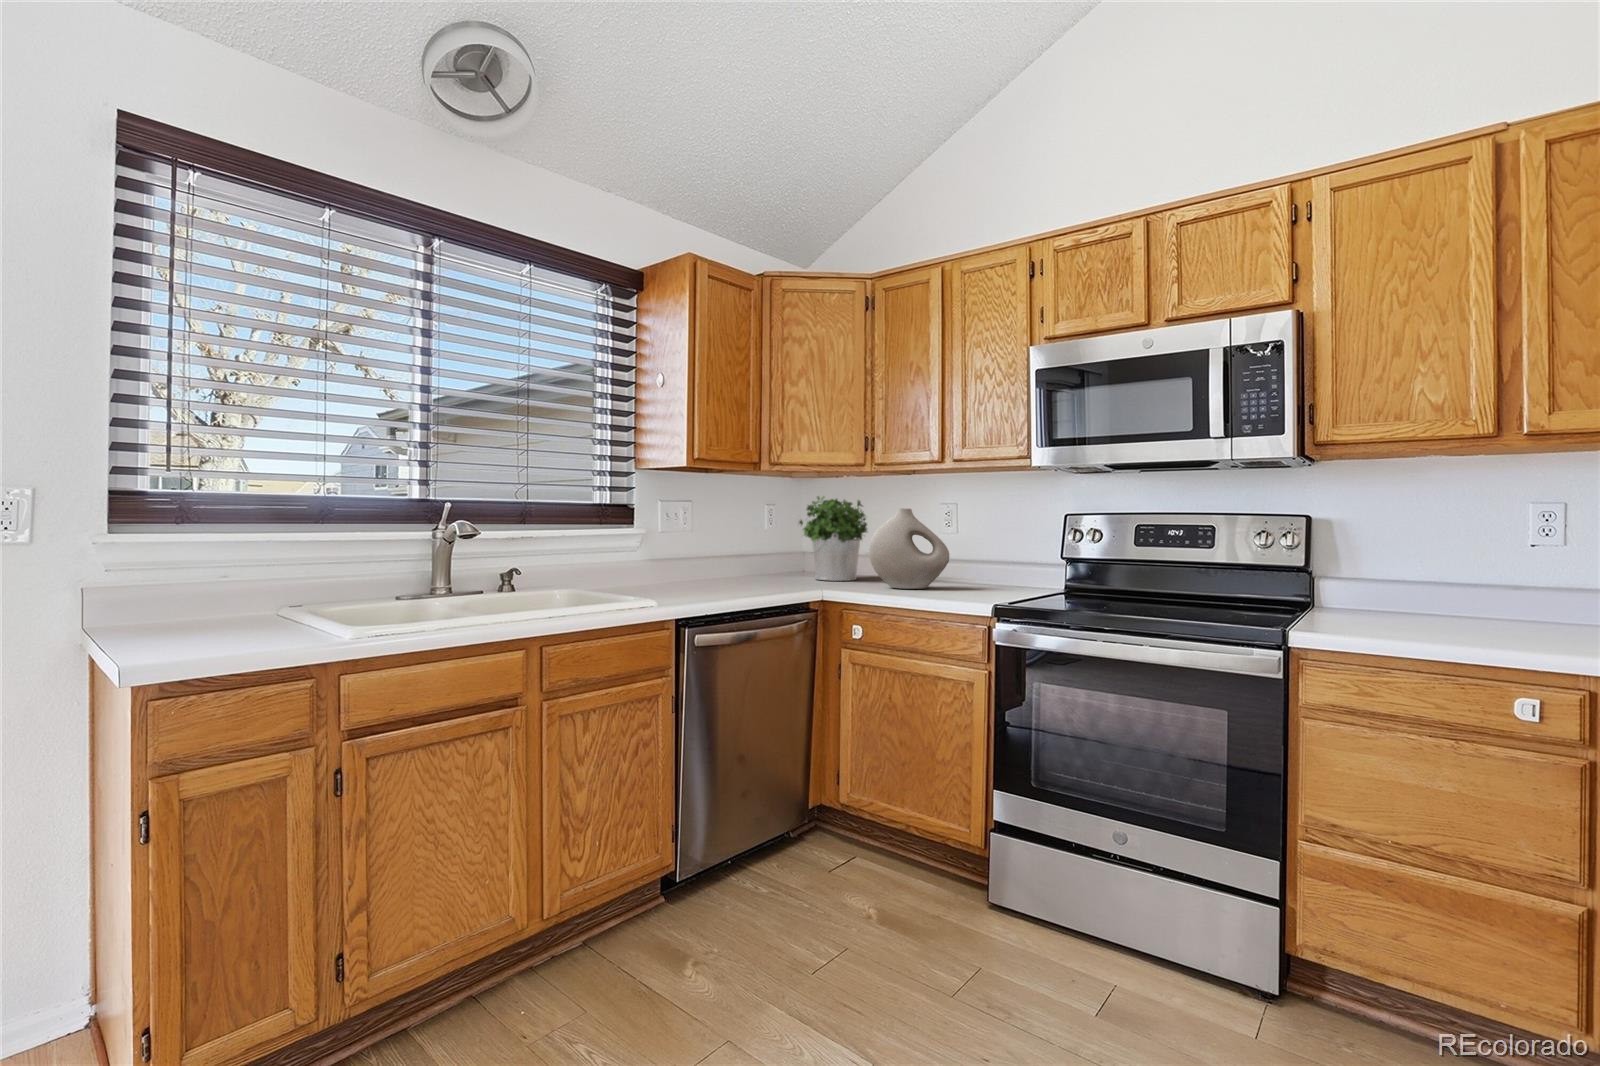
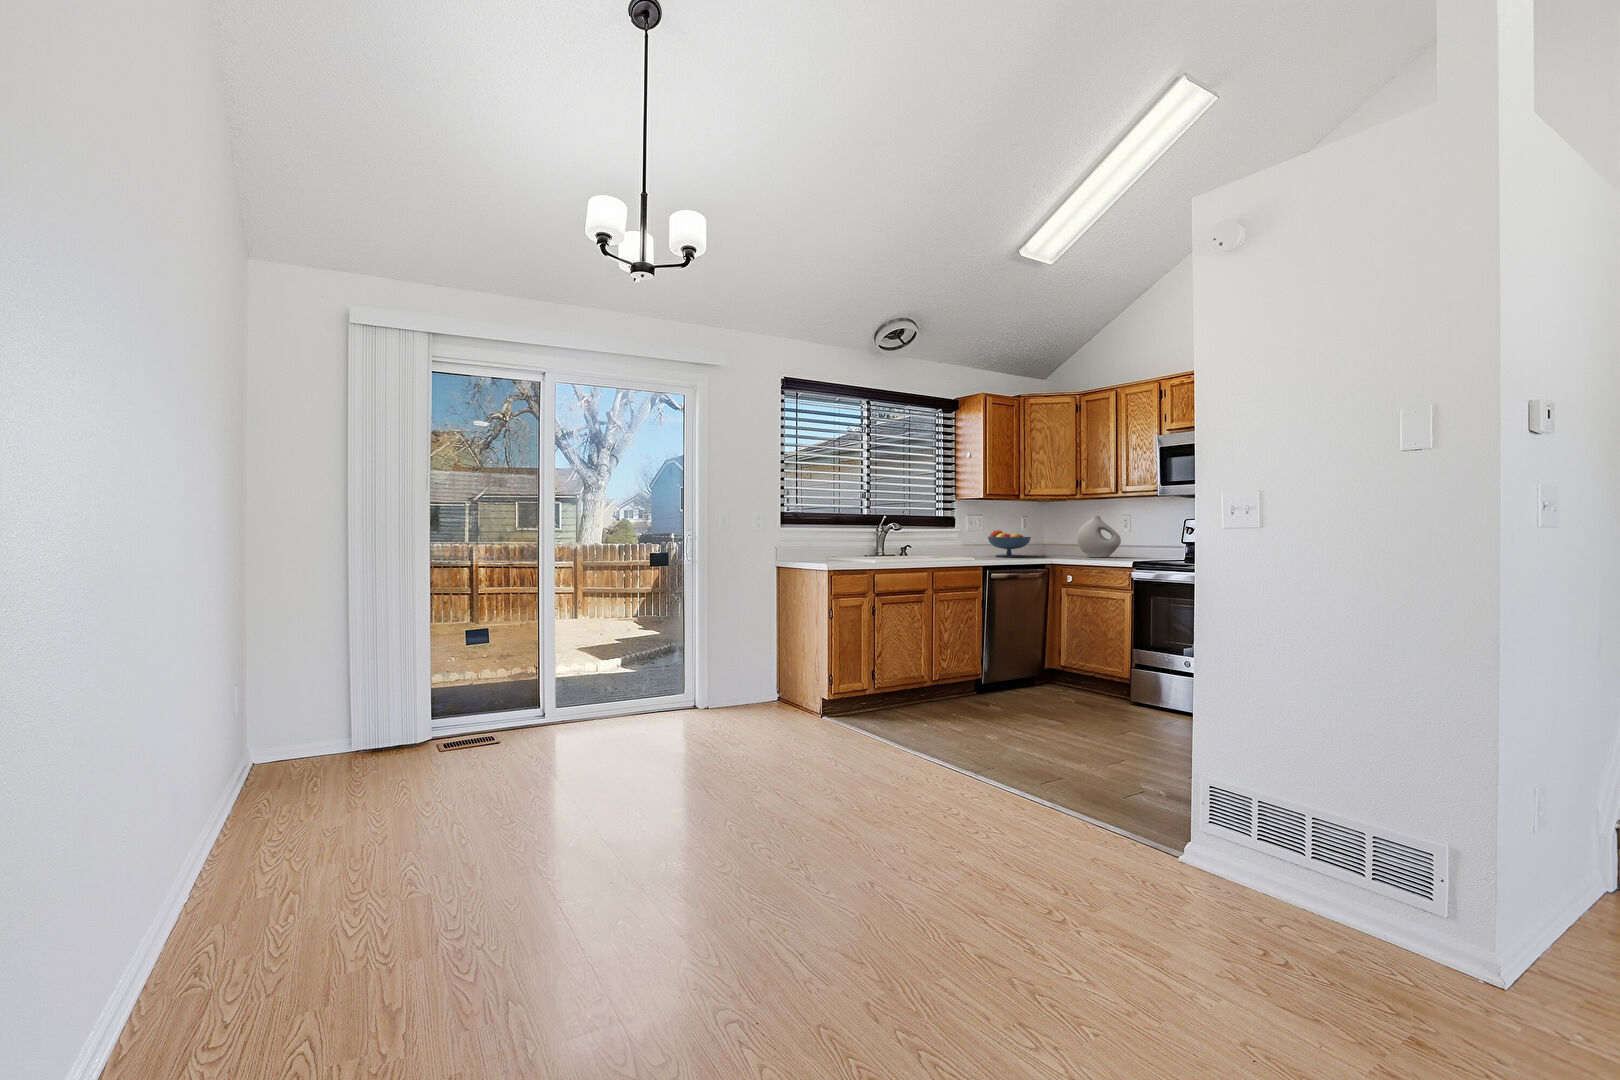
potted plant: present [799,496,867,581] -> none [1040,509,1080,555]
fruit bowl: none [699,534,784,589] -> present [988,530,1031,557]

